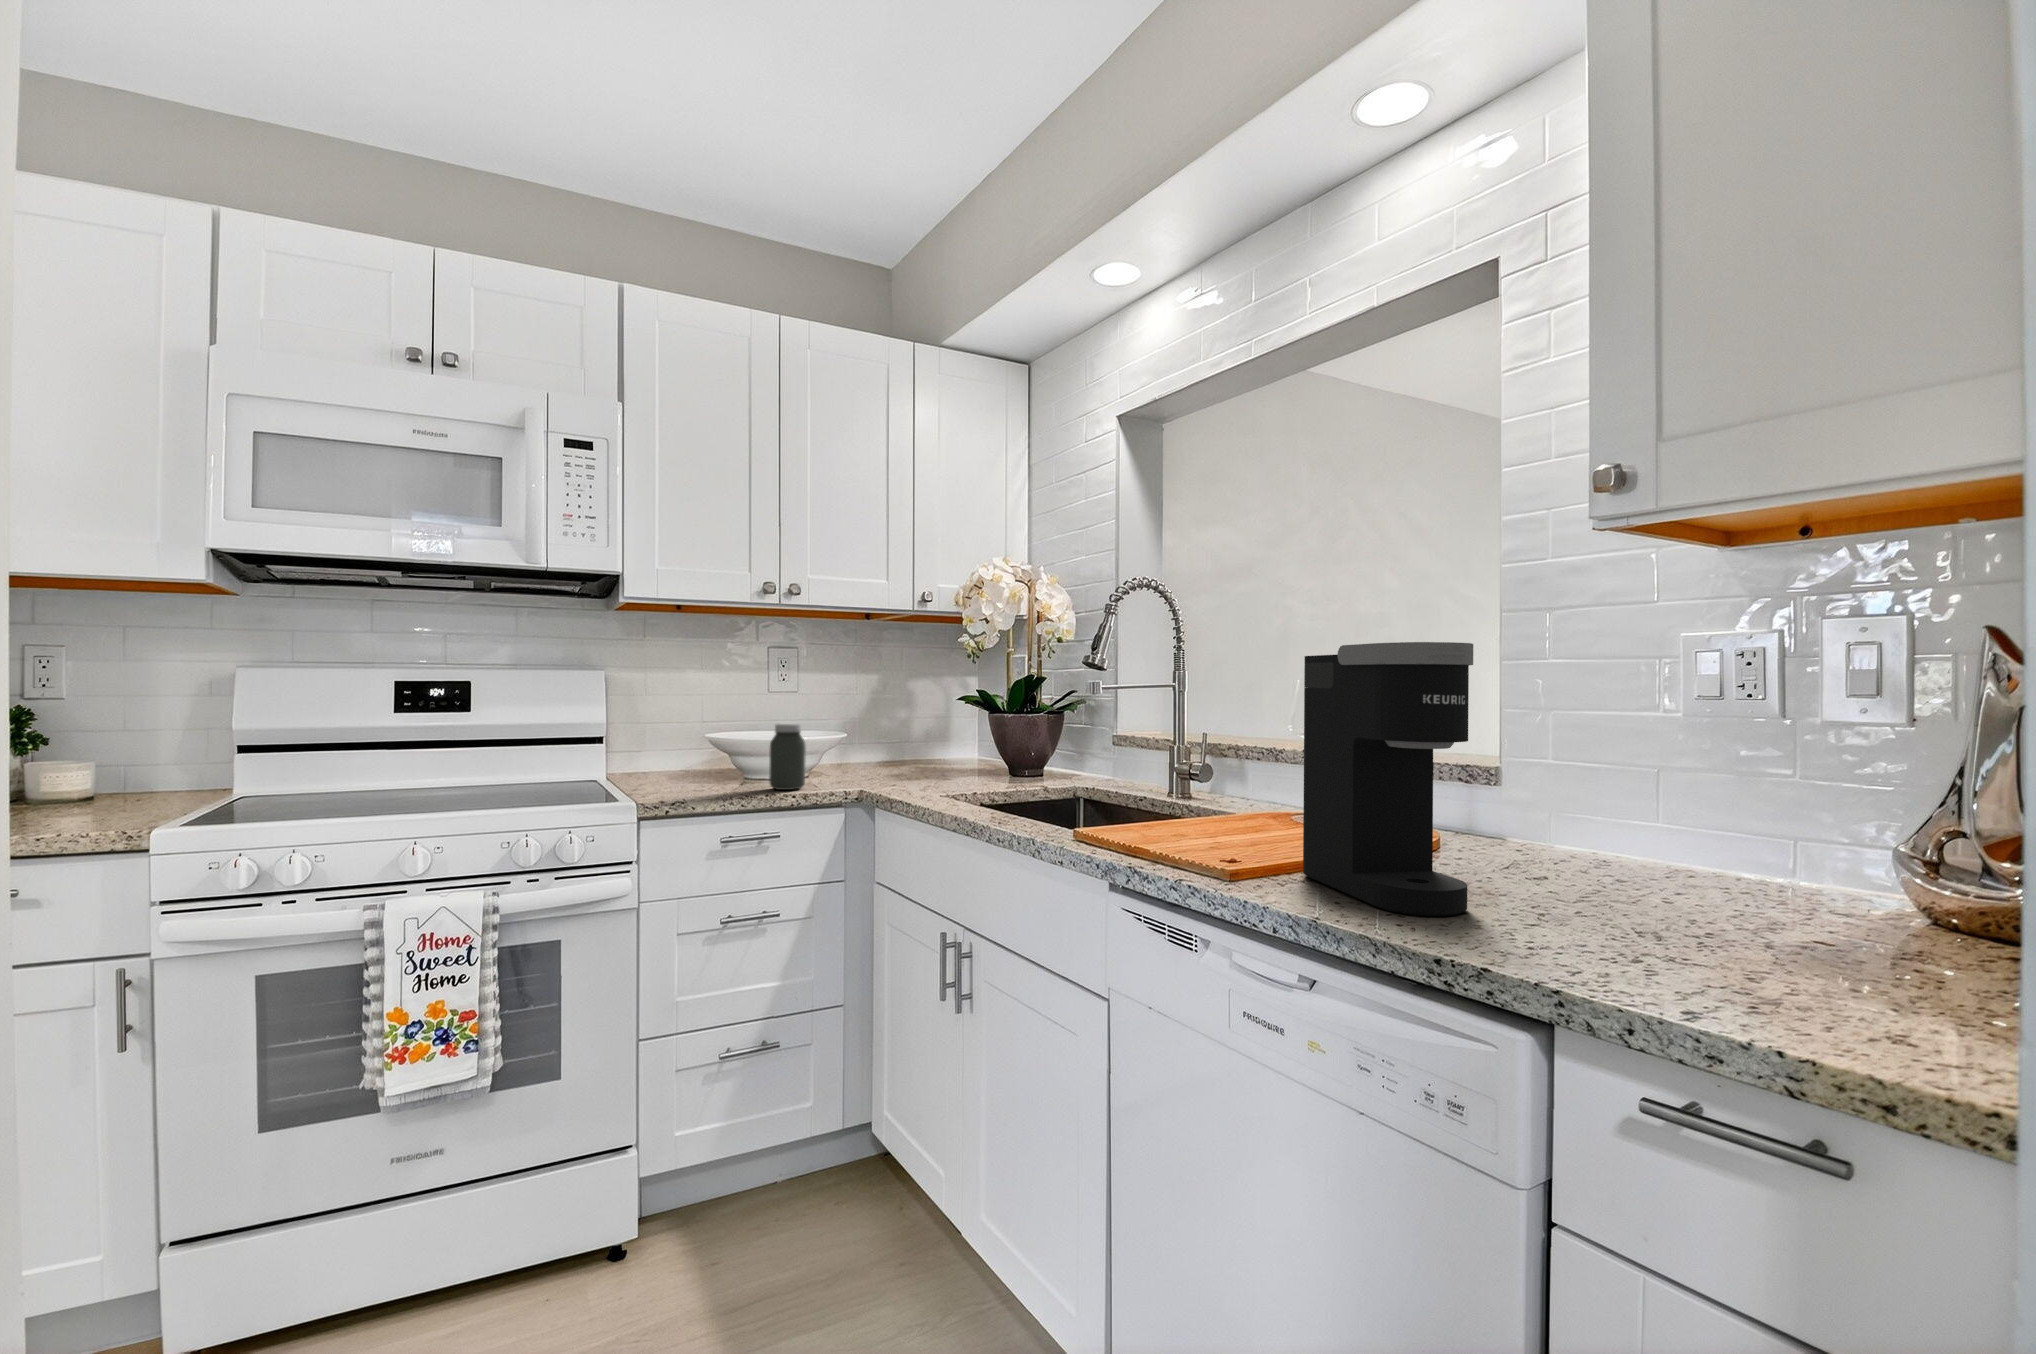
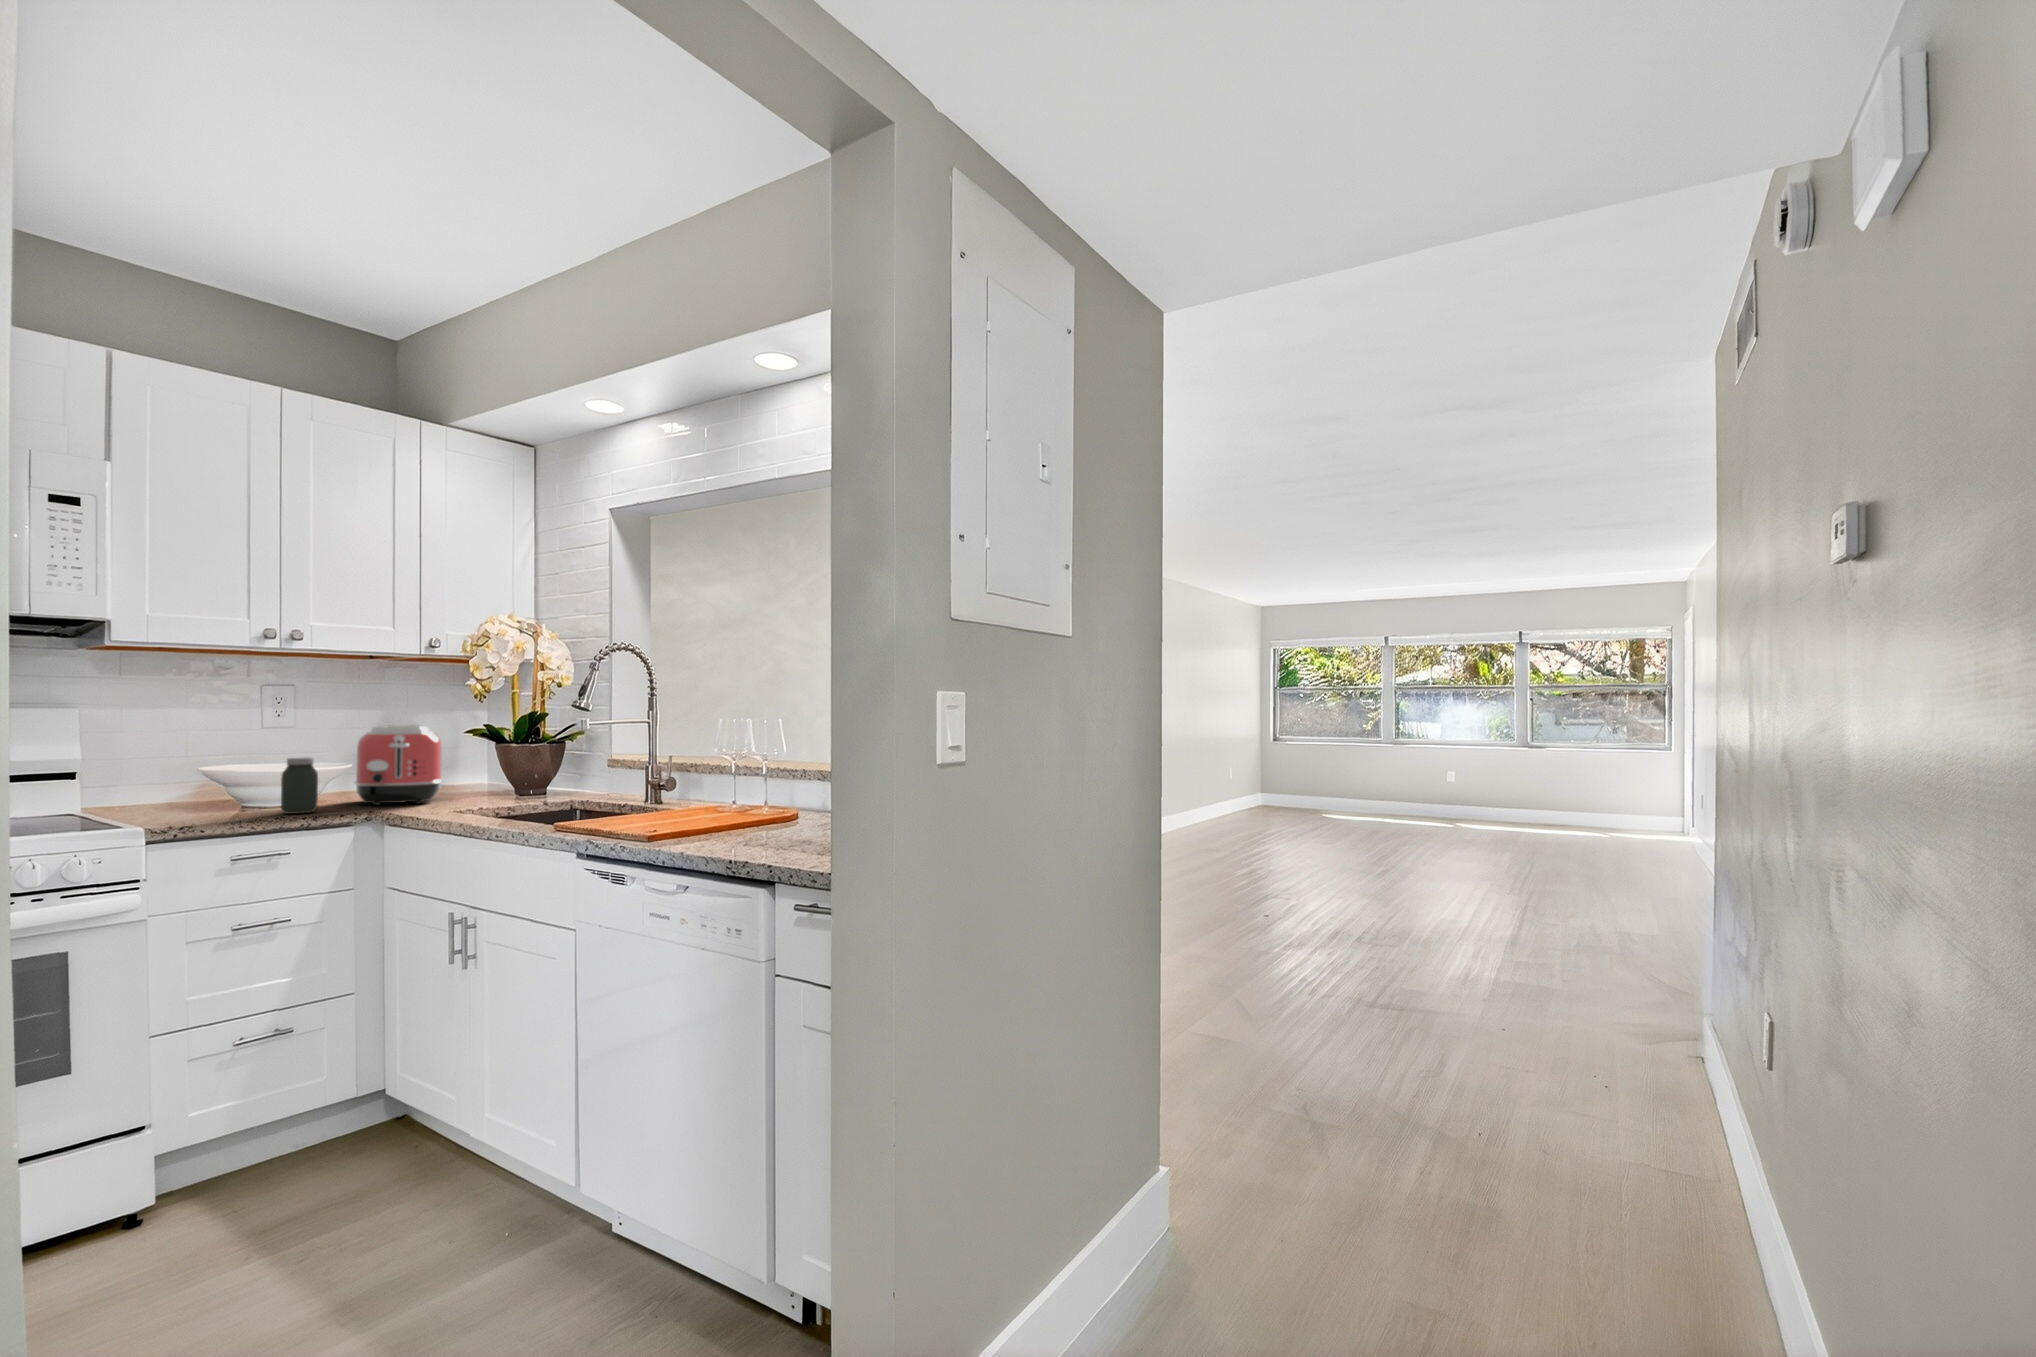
coffee maker: present [1303,642,1473,916] -> none [695,705,772,847]
toaster: none [845,690,934,783] -> present [355,725,442,805]

